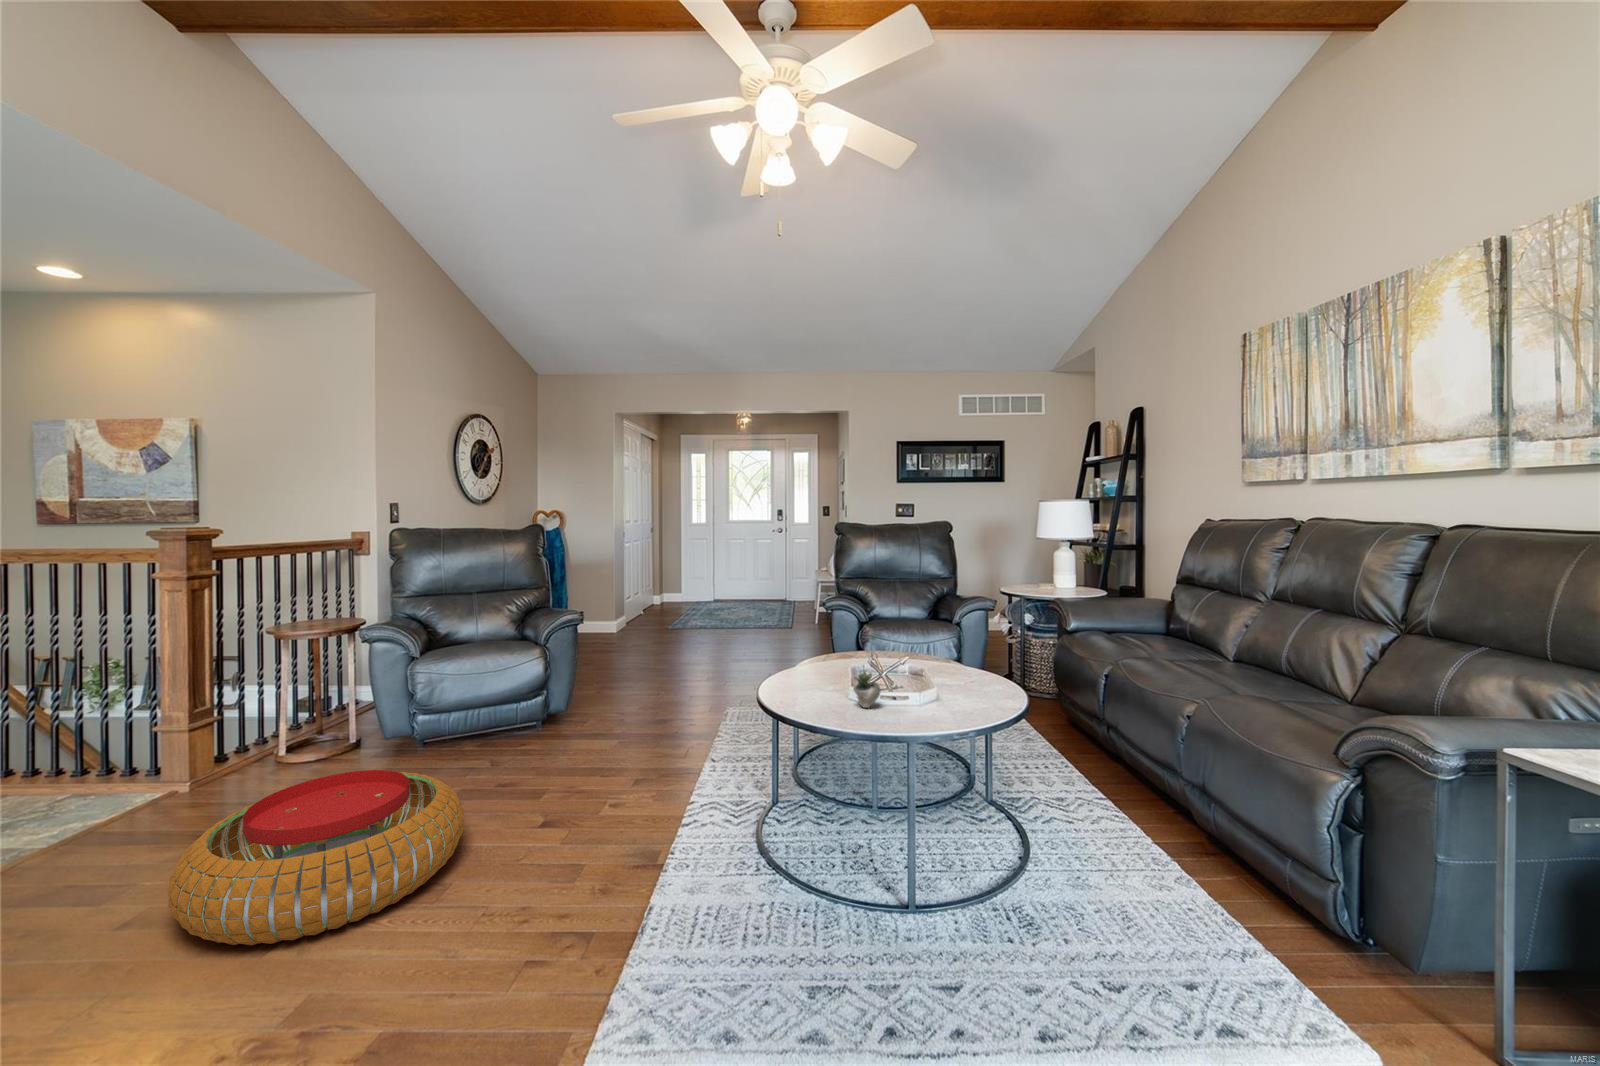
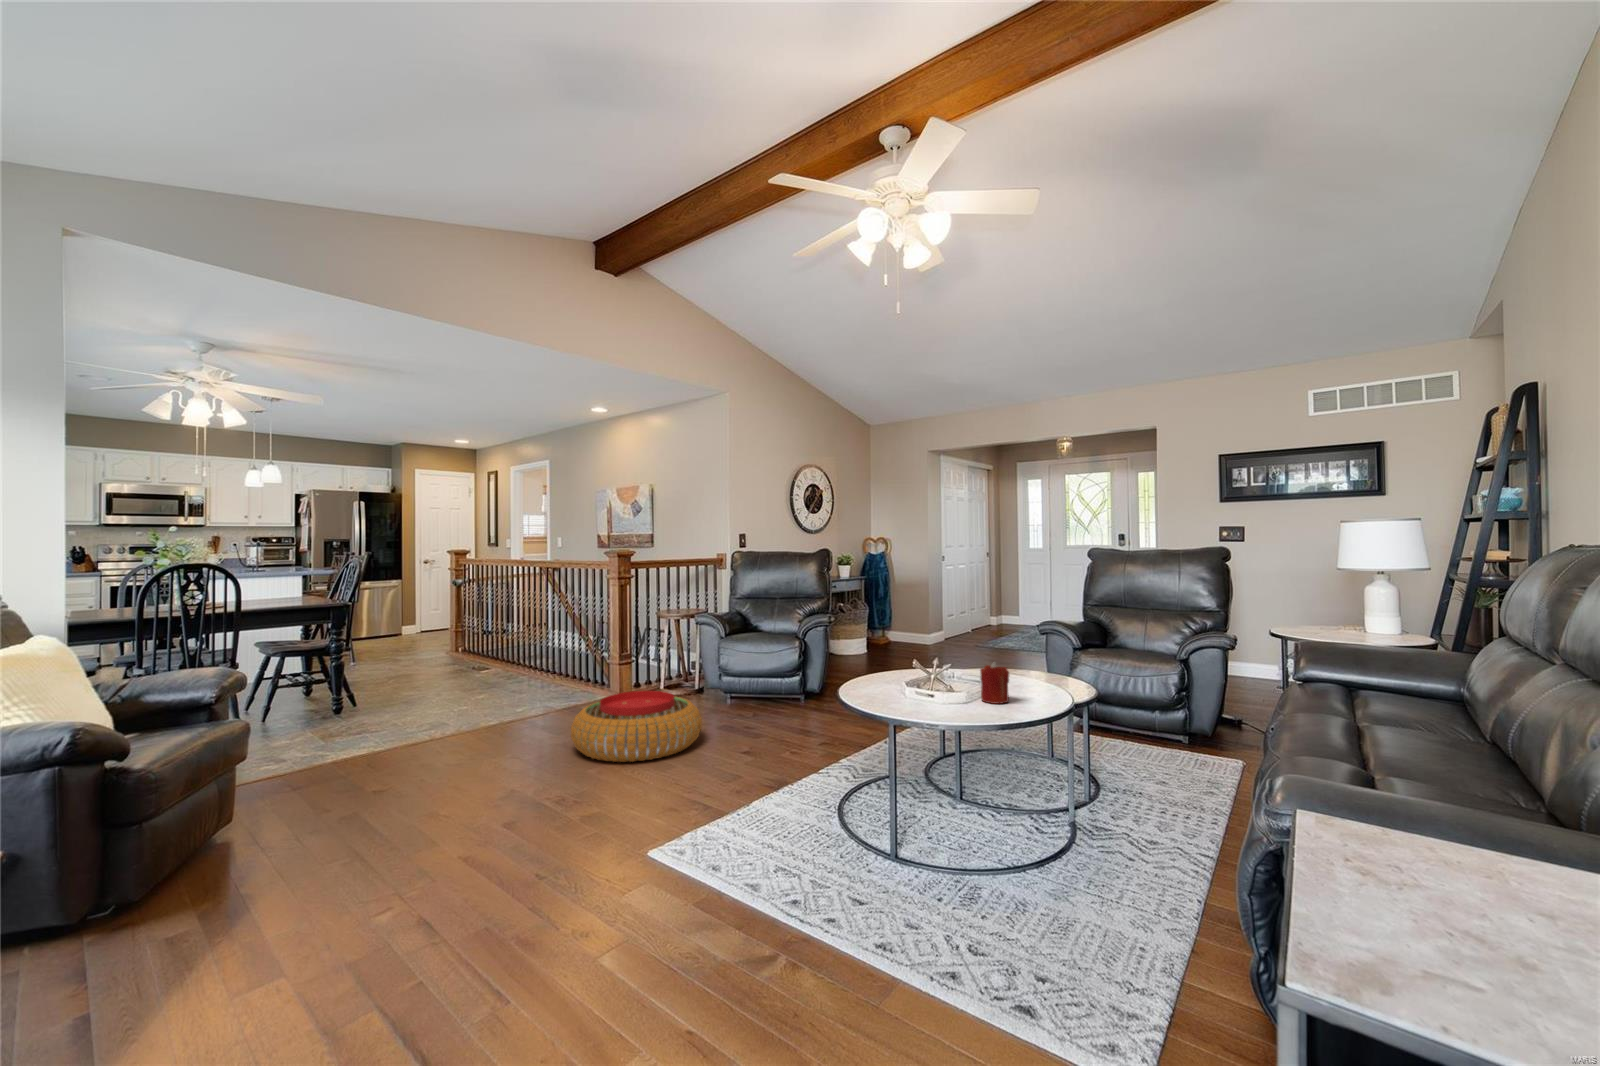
candle: none [957,654,991,705] -> present [980,662,1009,704]
succulent plant: present [853,669,880,708] -> none [888,661,911,691]

